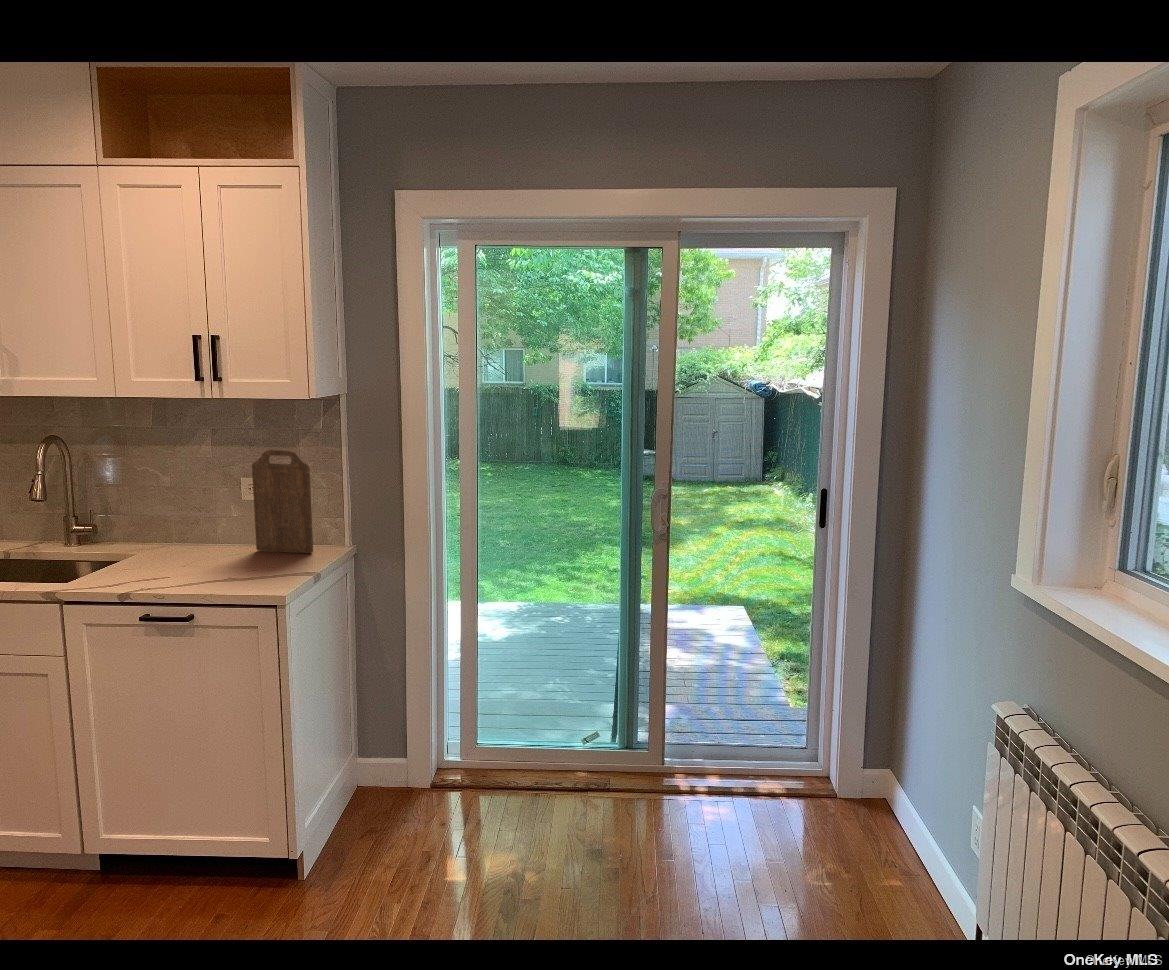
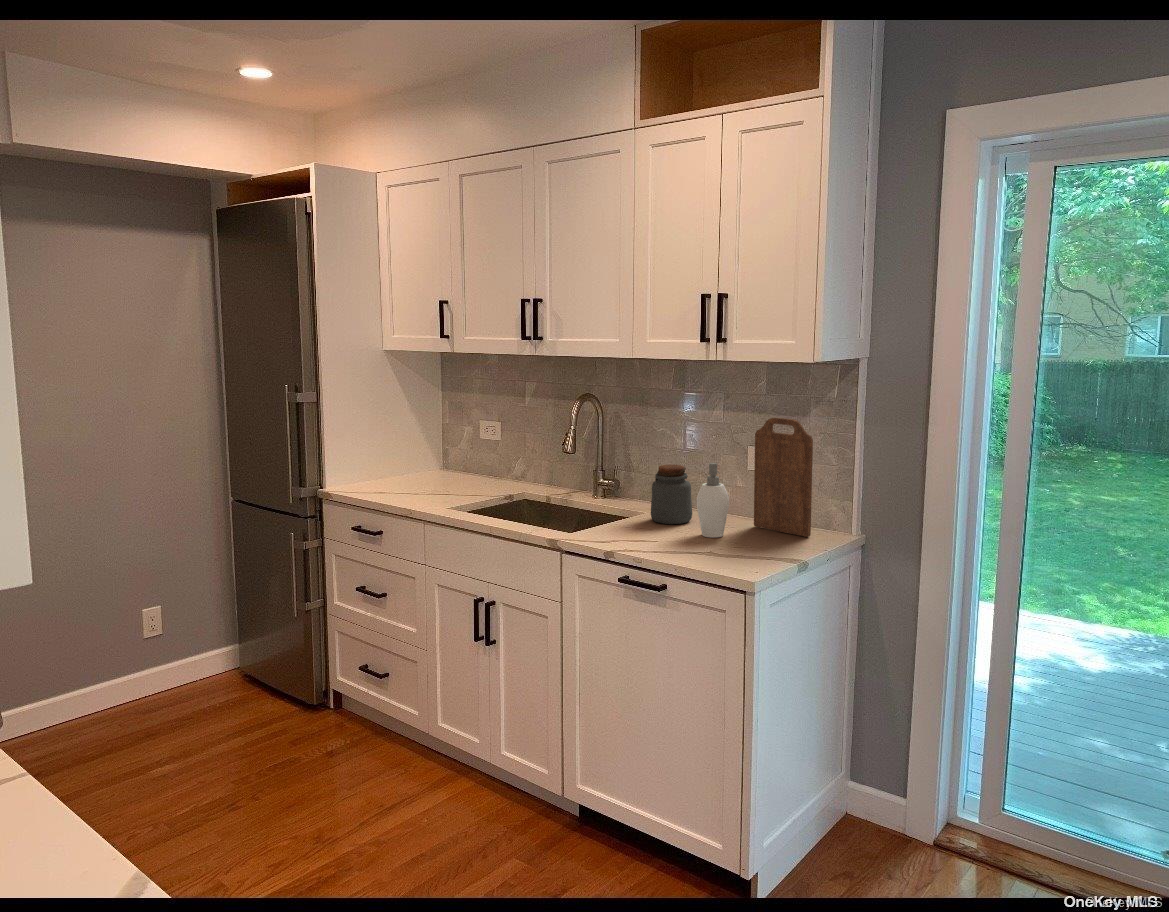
soap dispenser: none [203,495,236,566] -> present [697,463,729,538]
jar: none [147,501,193,560] -> present [651,464,692,524]

